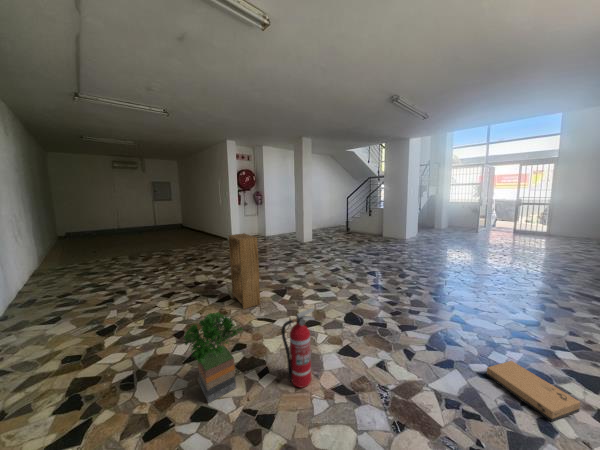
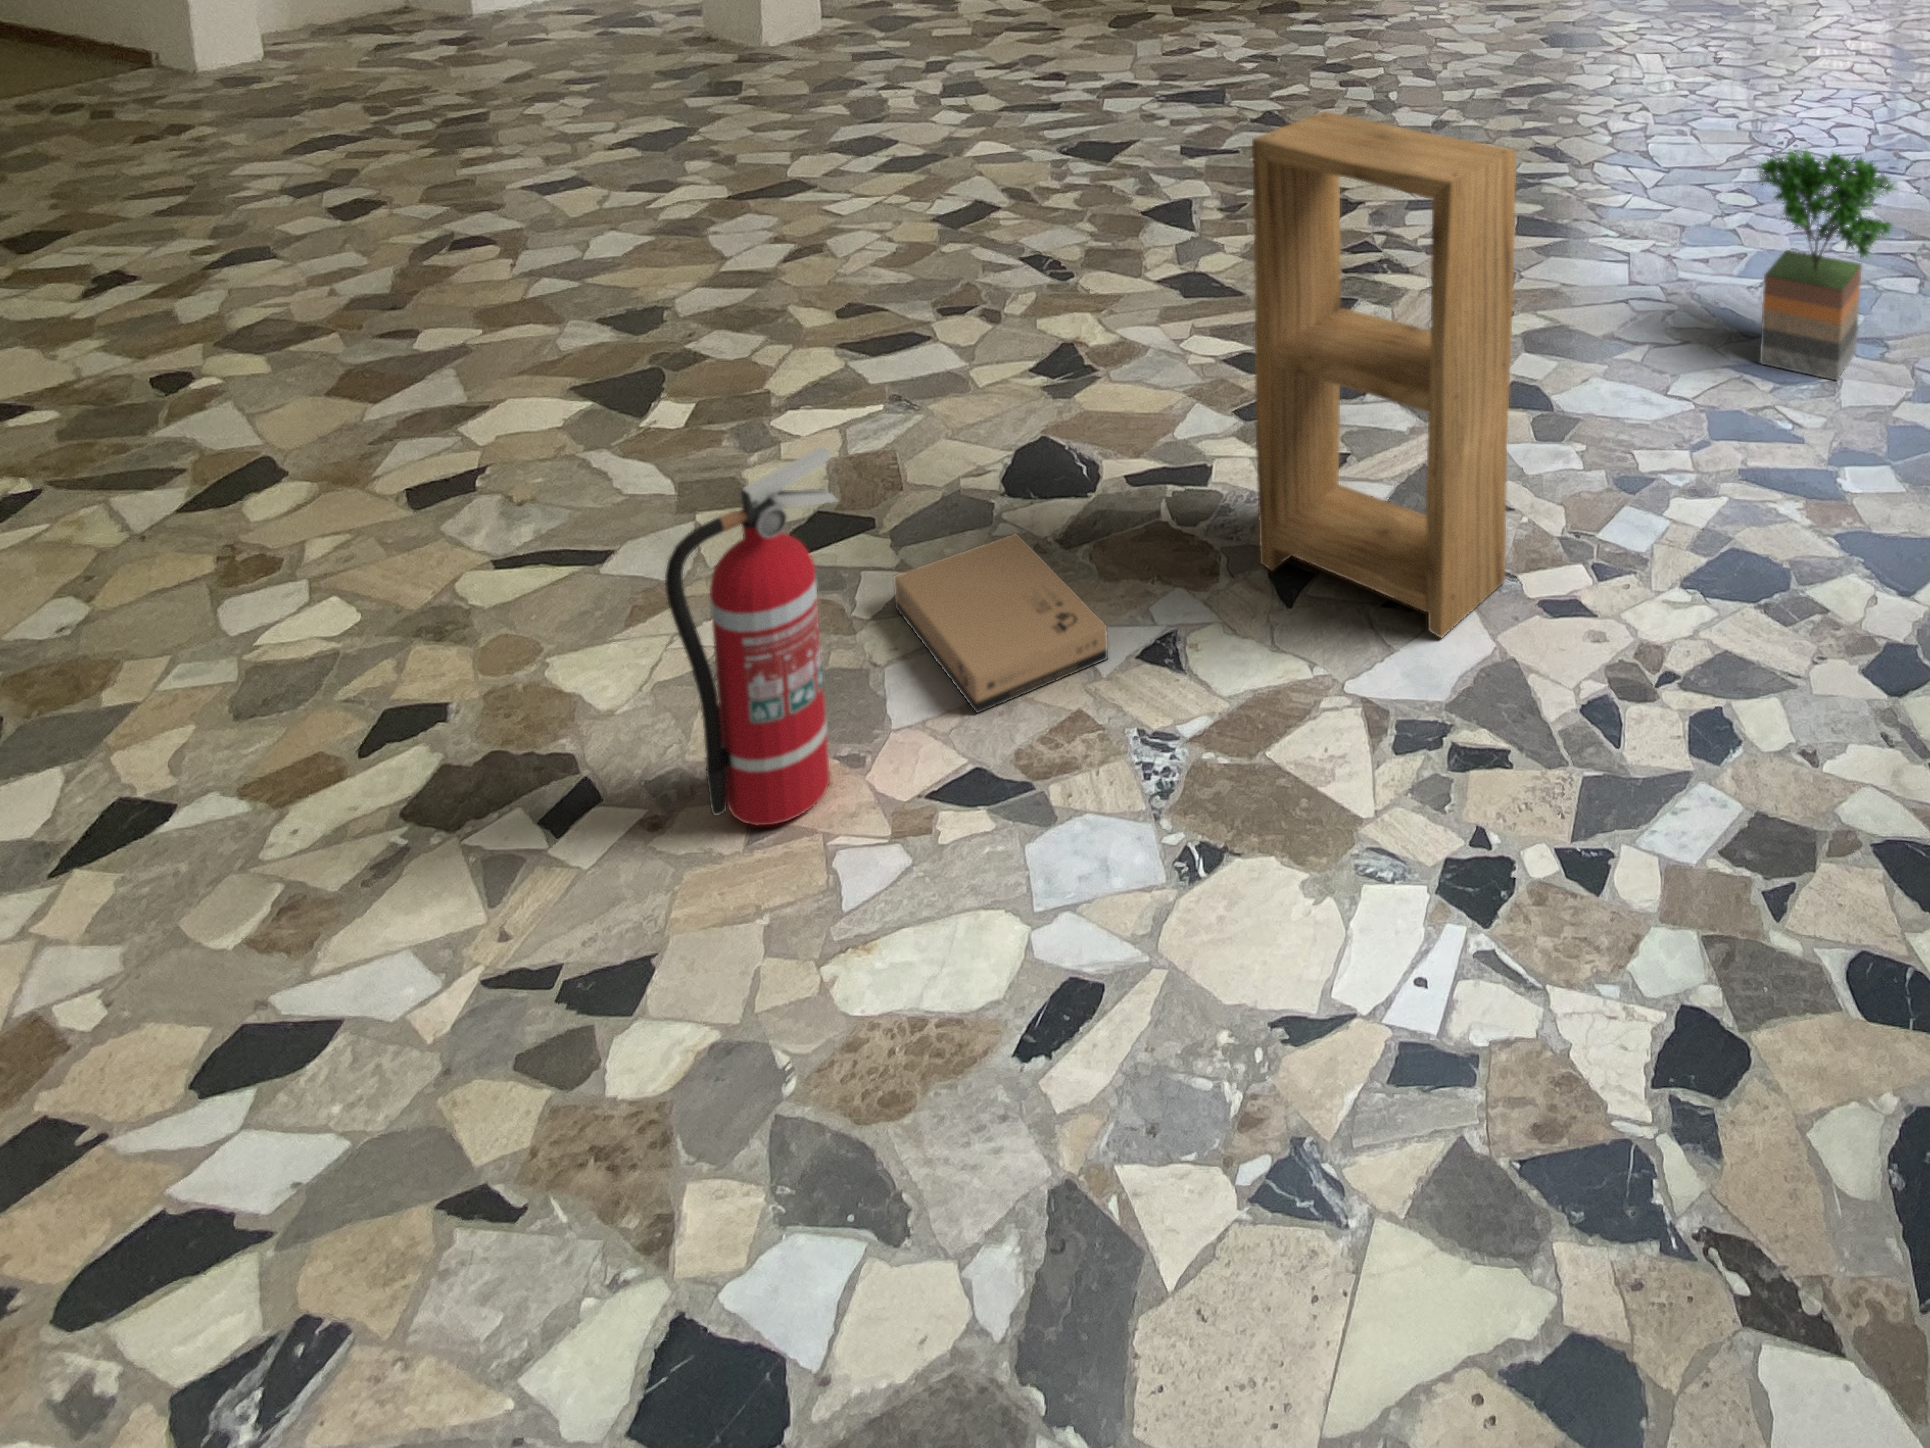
shelving unit: present [228,233,260,309] -> present [1252,112,1516,638]
potted tree: present [184,312,243,403] -> present [1757,150,1894,380]
cardboard box: present [486,361,580,422] -> present [893,533,1108,713]

